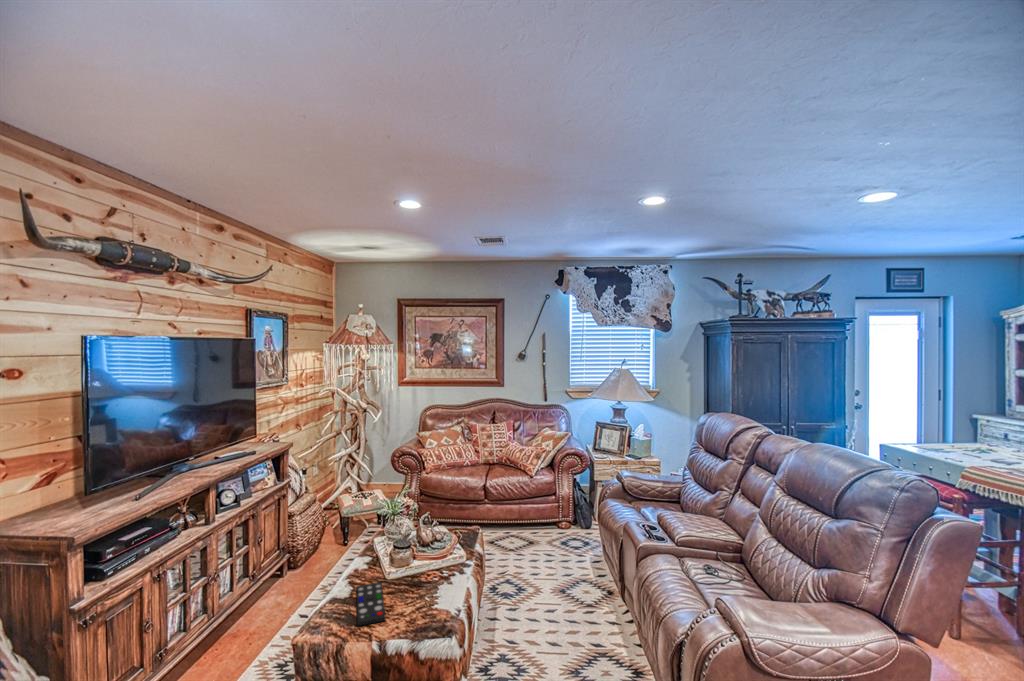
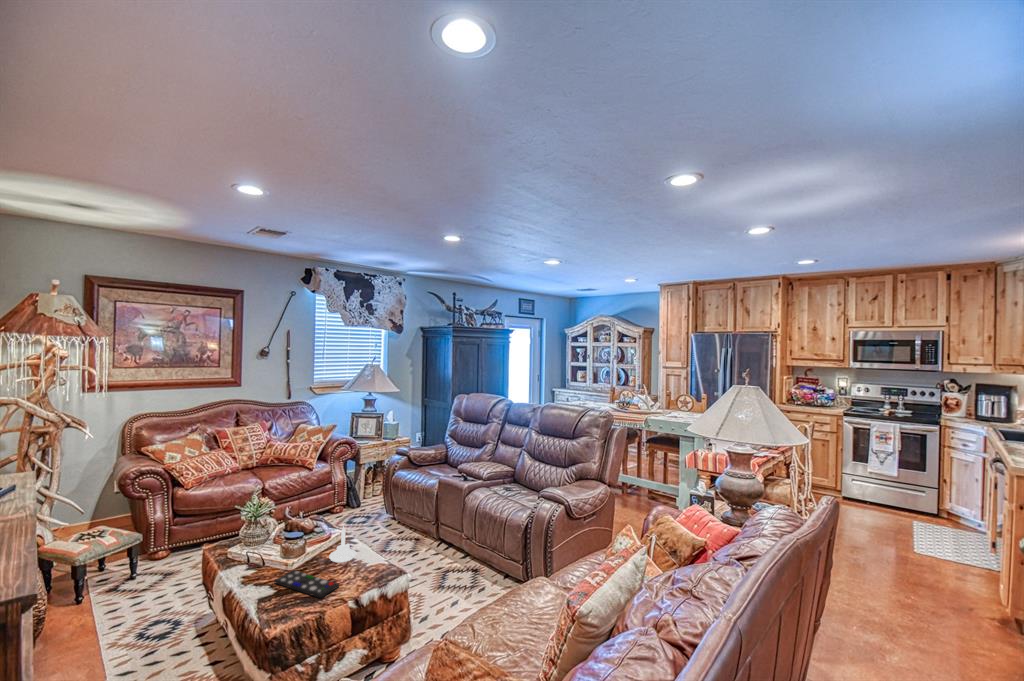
candle holder: none [418,549,447,593] -> present [329,526,356,562]

